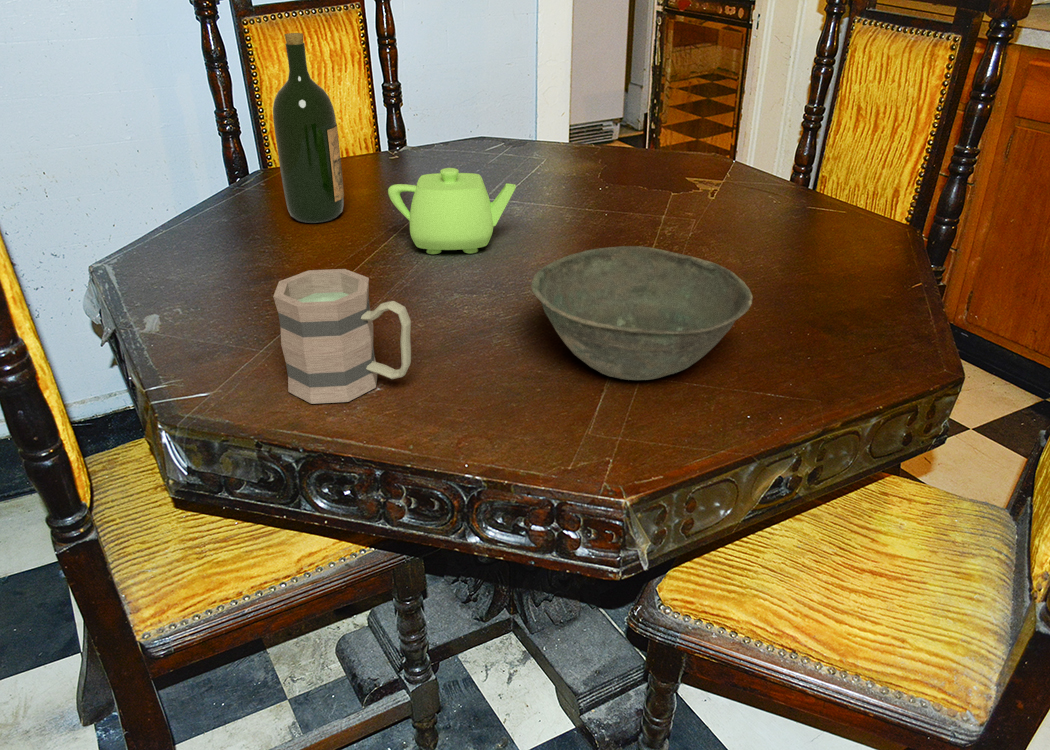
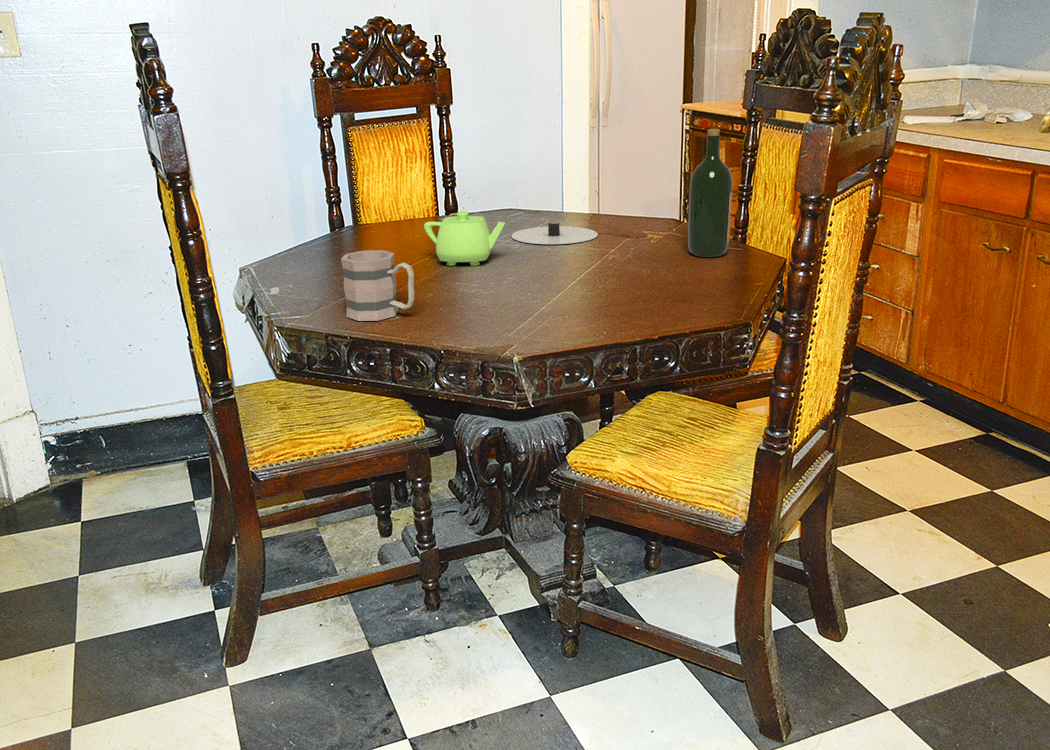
wine bottle: present [273,33,344,223] -> present [688,129,733,257]
plate: none [485,164,655,213] -> present [512,223,598,244]
bowl: present [531,246,753,380] -> none [486,247,612,315]

